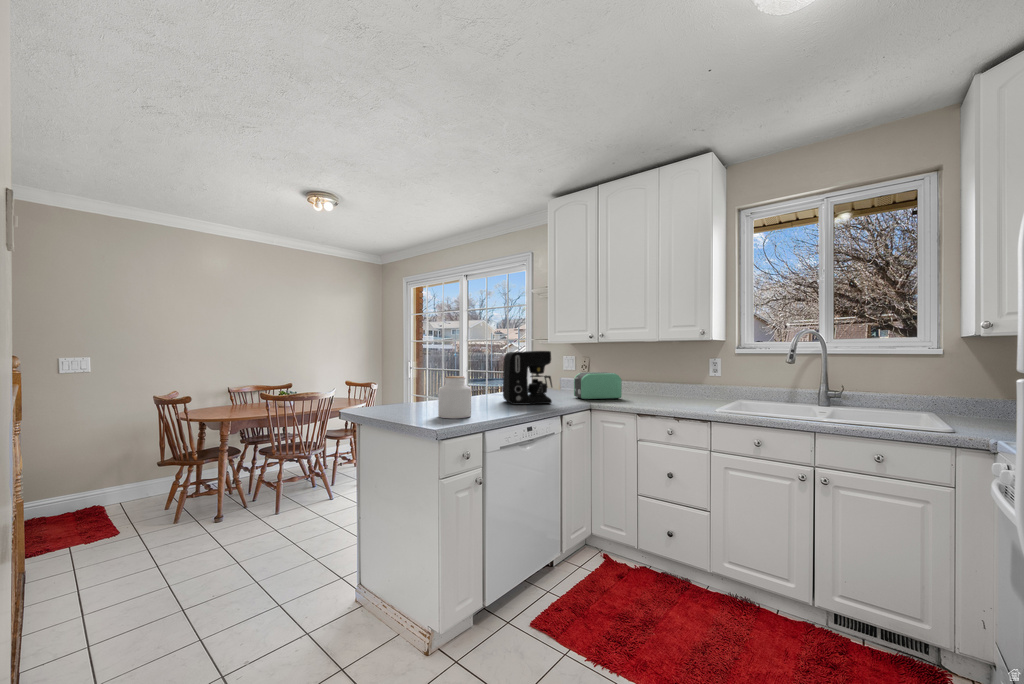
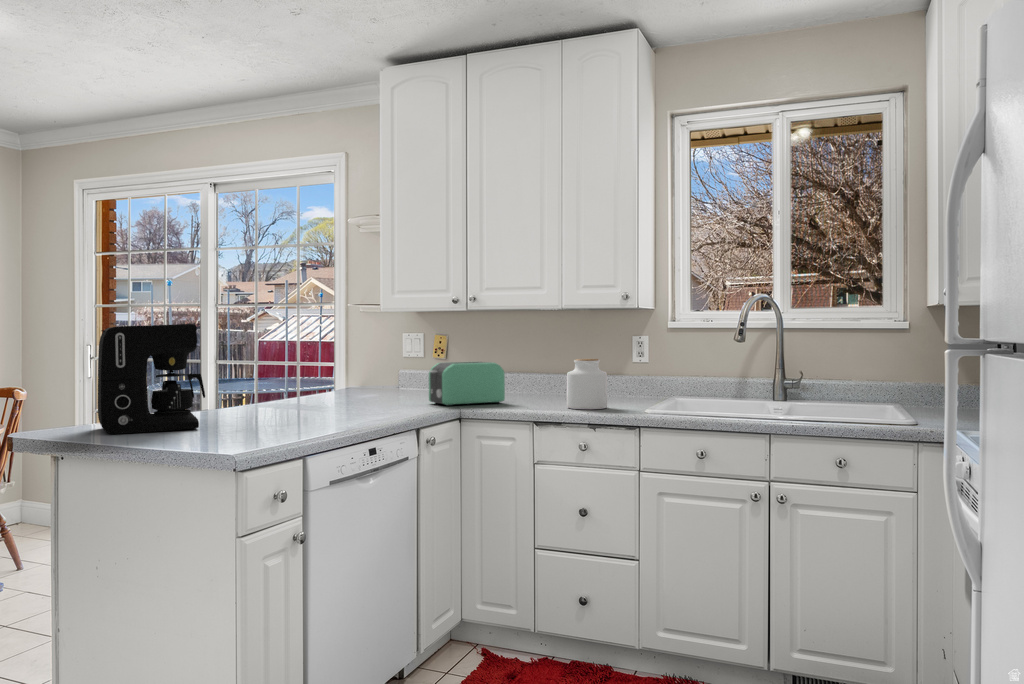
coffee maker: present [503,351,552,405] -> present [98,324,205,434]
jar: present [438,376,471,418] -> present [567,359,607,409]

